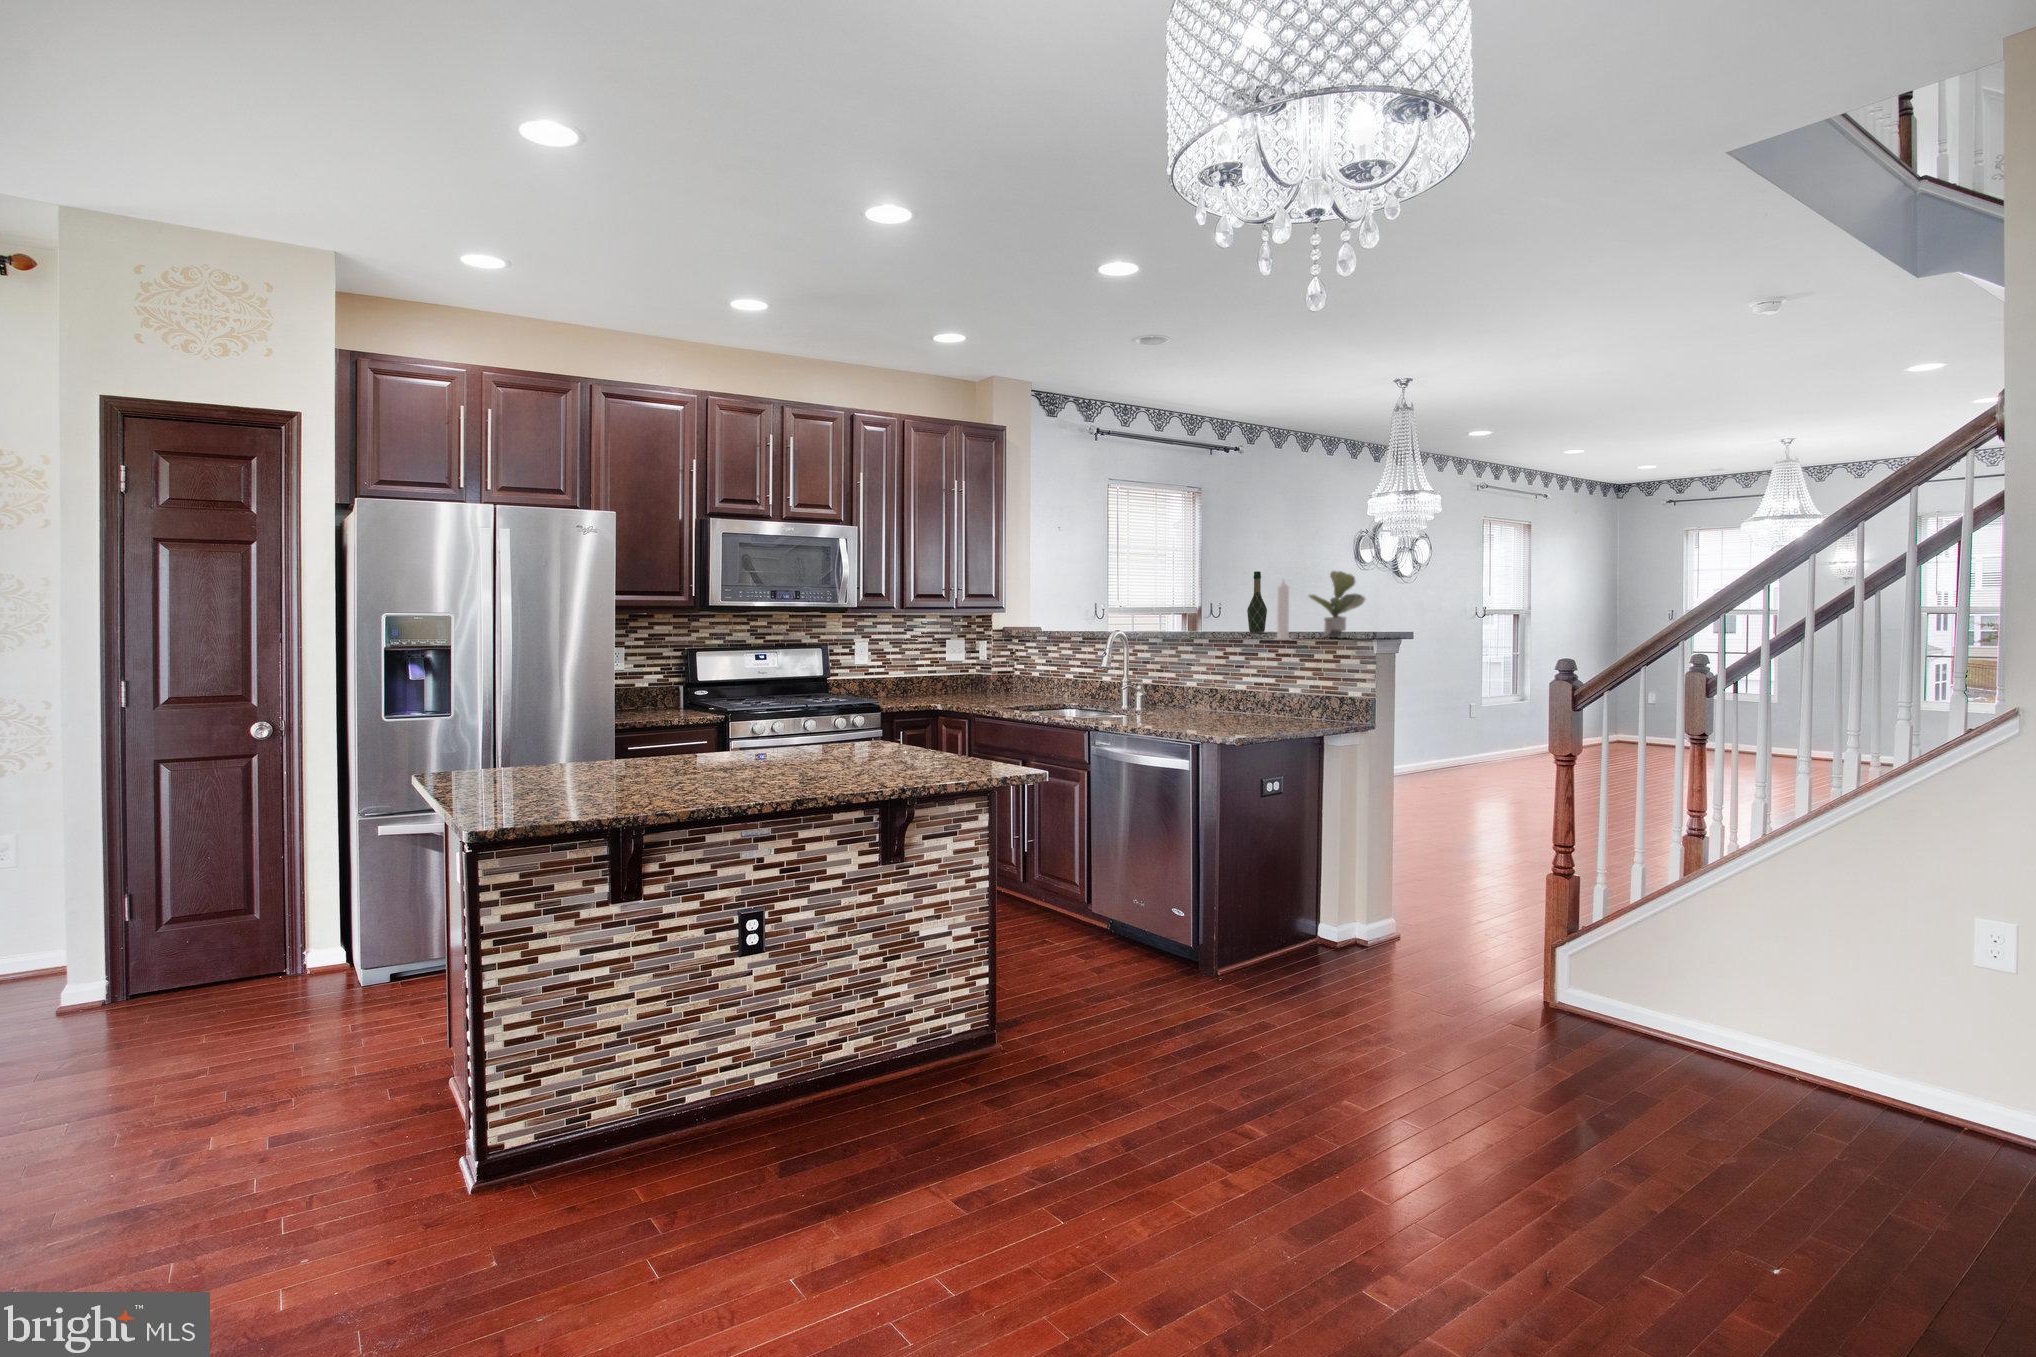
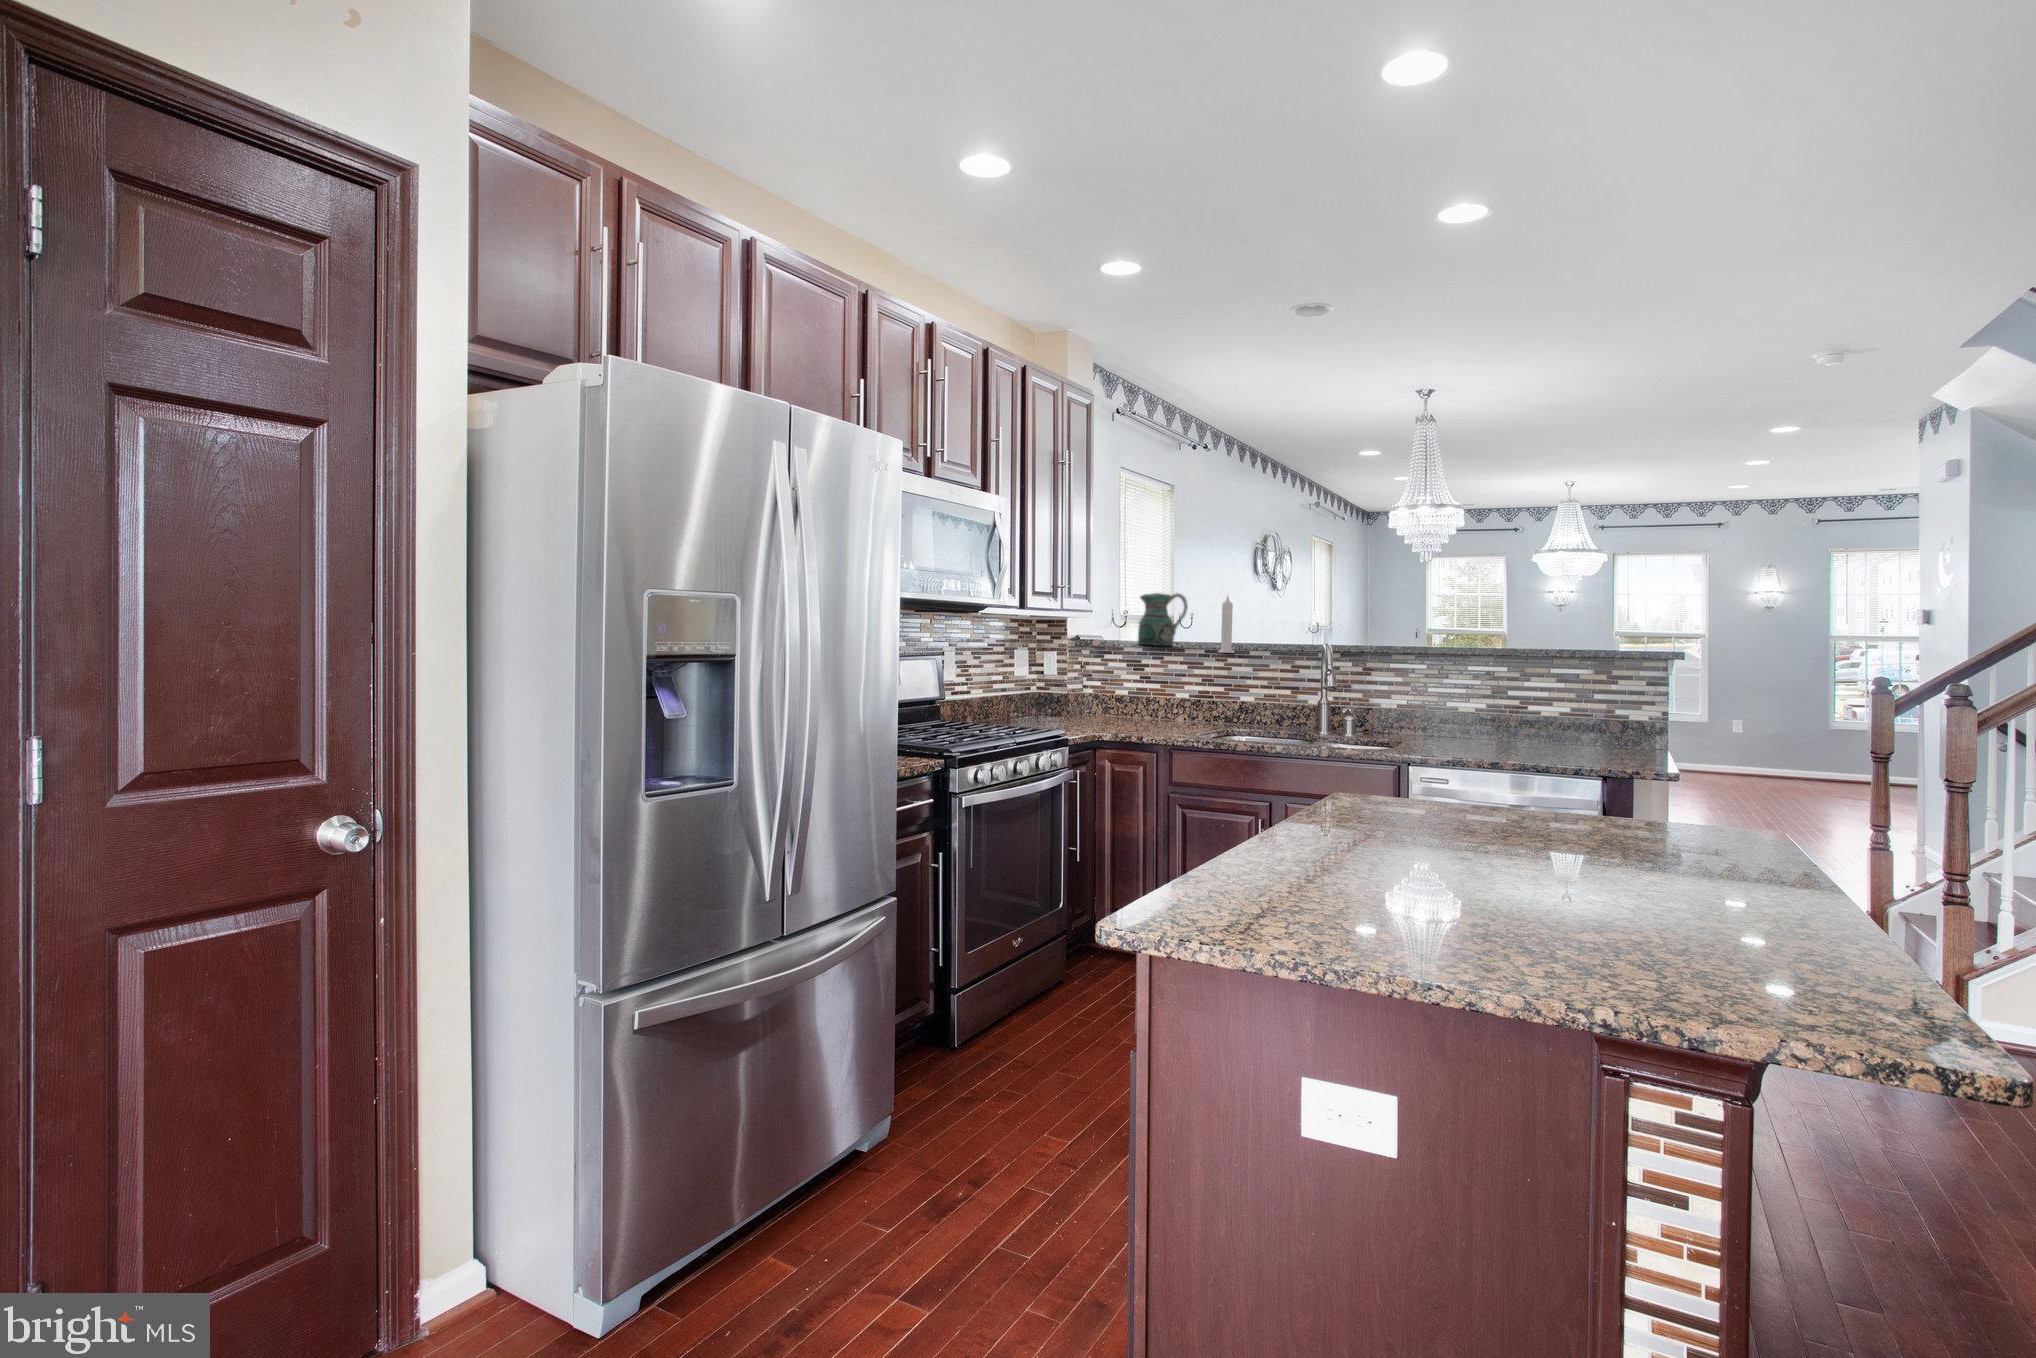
wine bottle: present [1247,571,1267,632] -> none [1192,584,1210,640]
potted plant: present [1309,571,1365,637] -> none [1249,587,1300,648]
ceramic pitcher: none [1187,579,1241,636] -> present [1138,593,1188,646]

